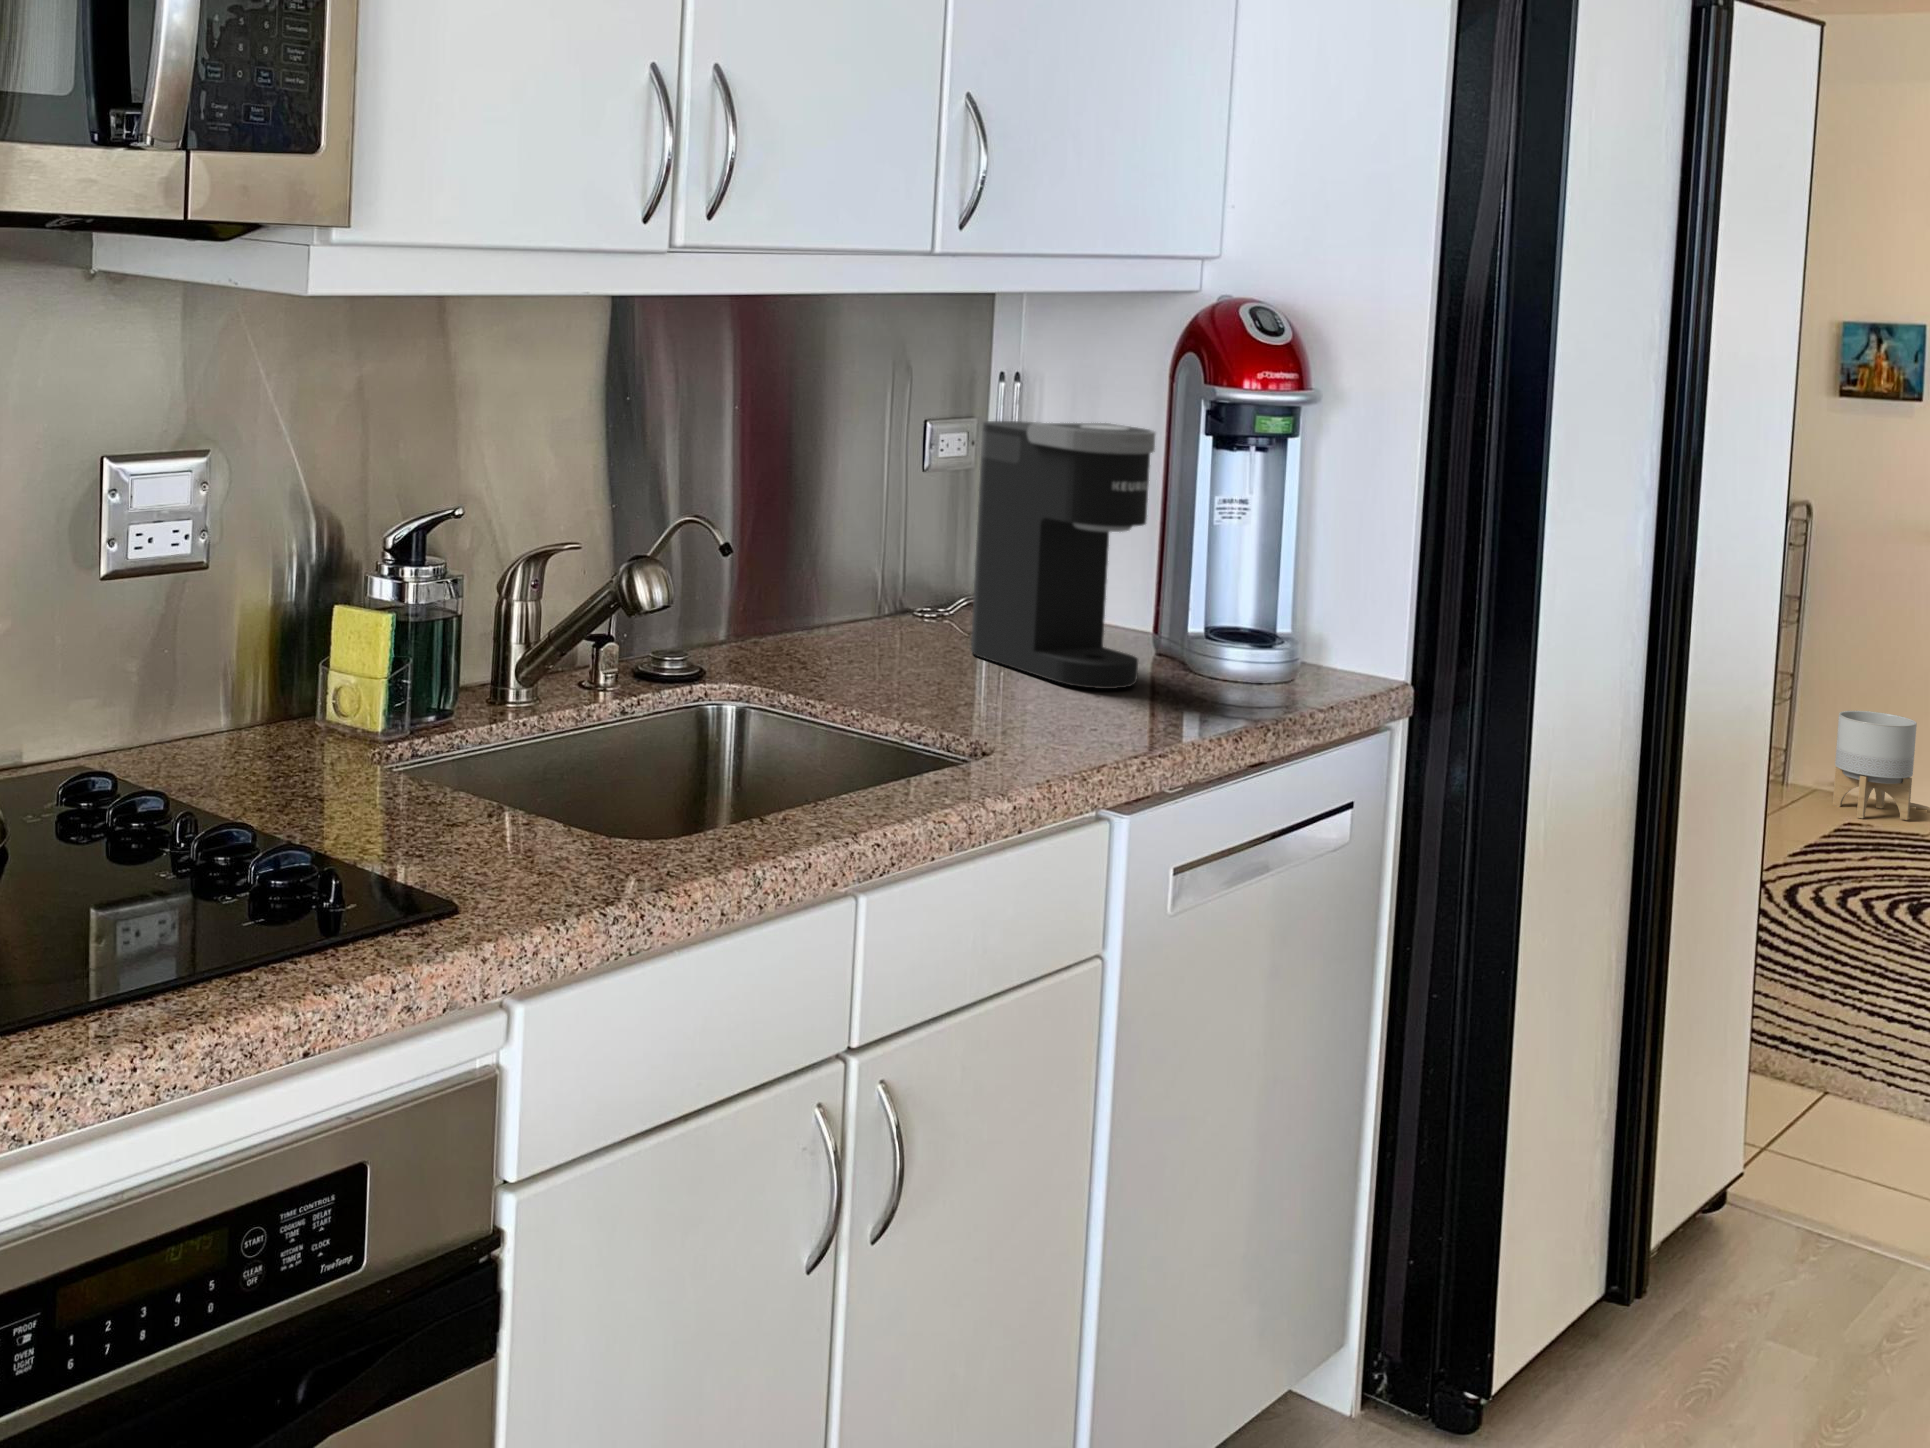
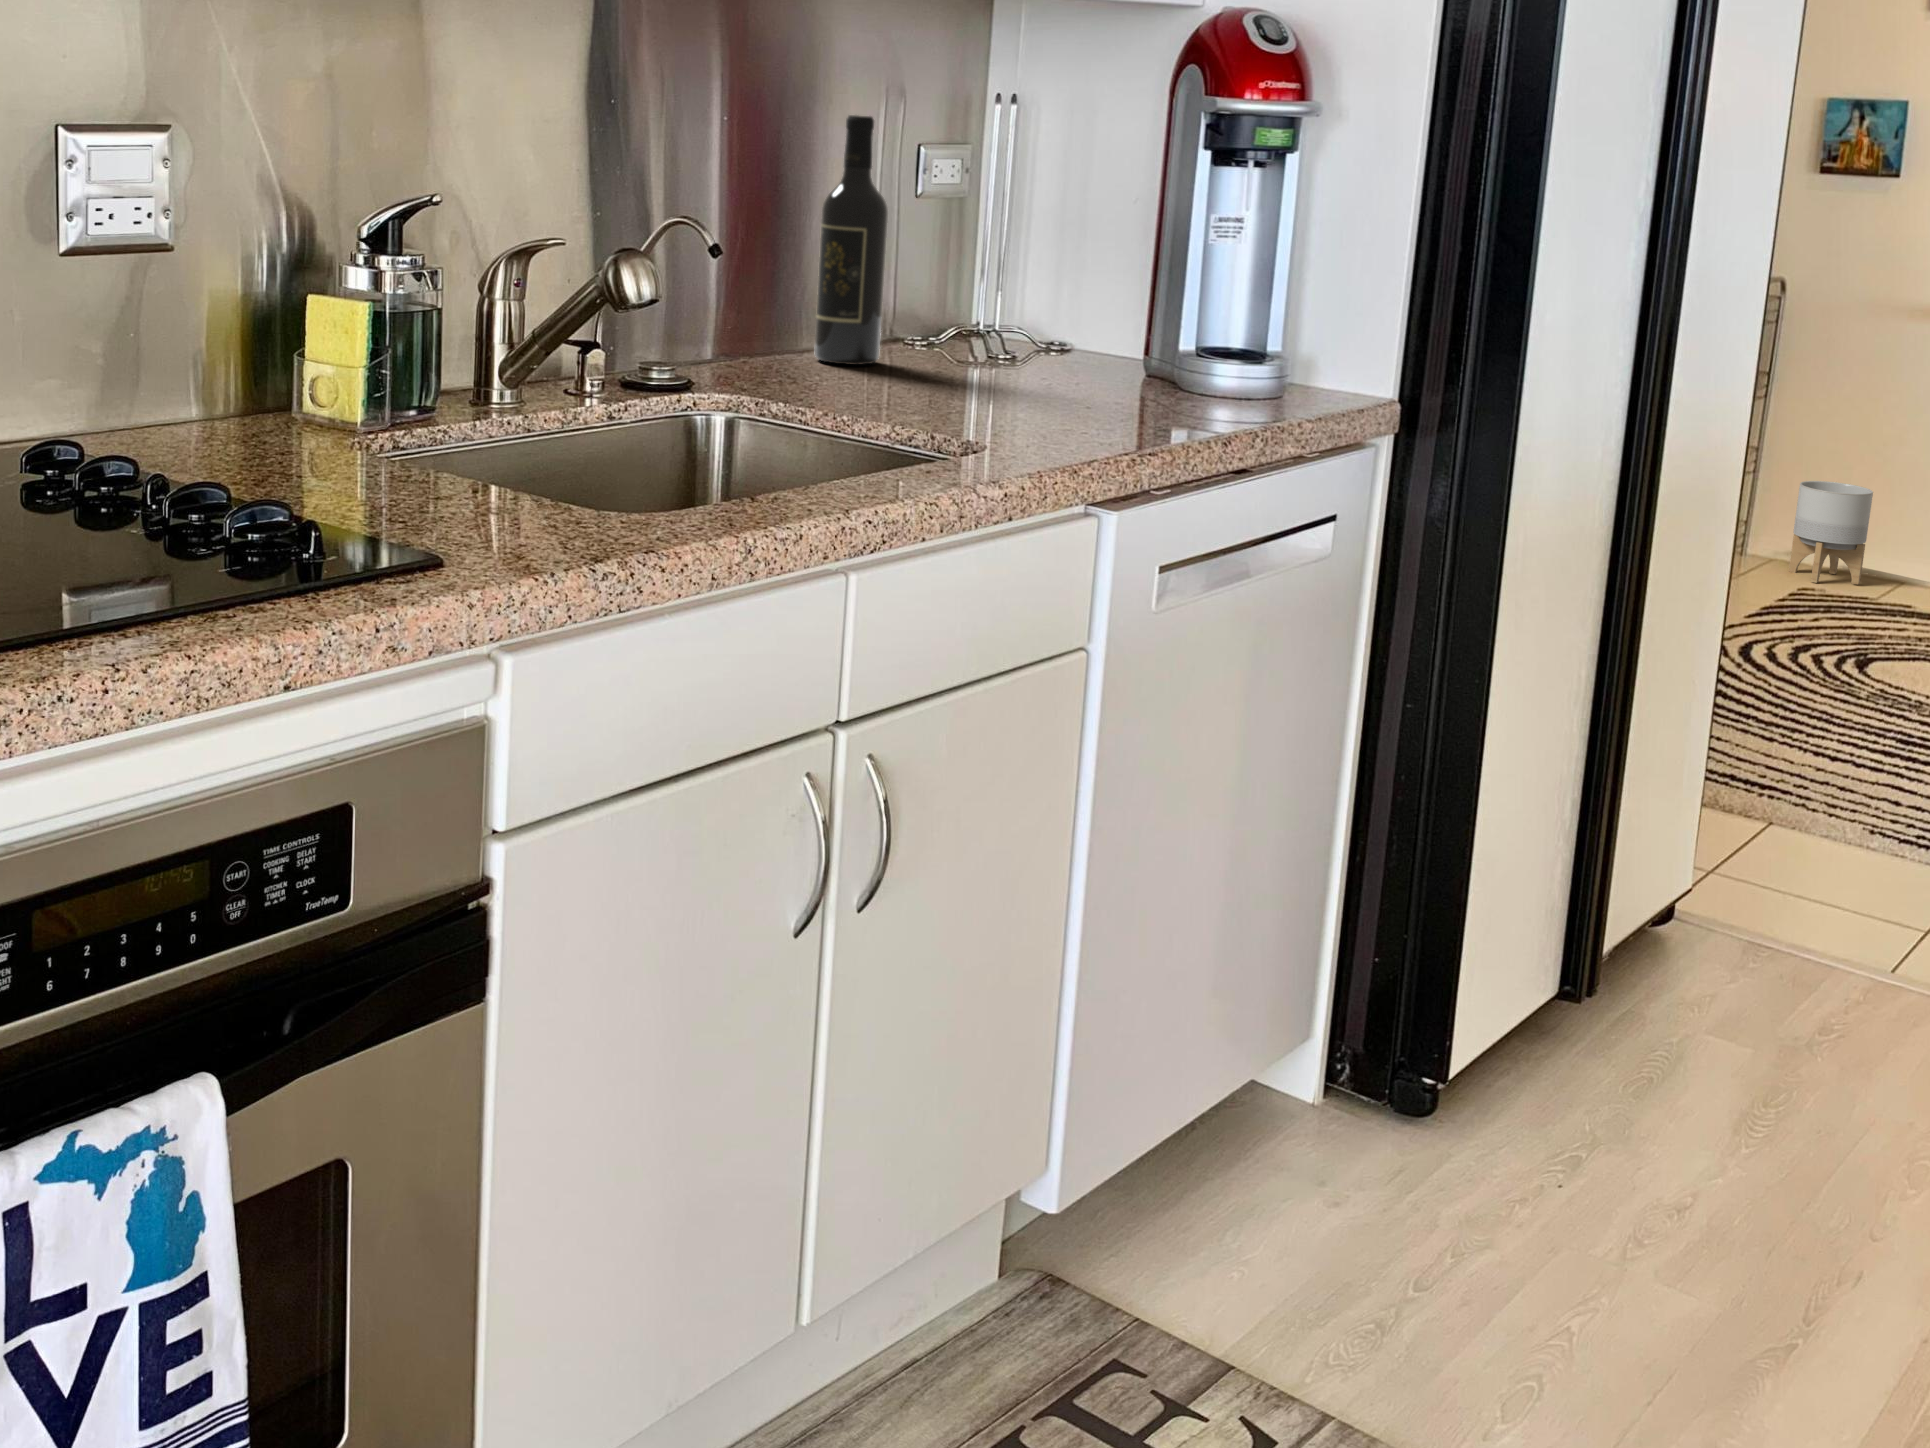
wine bottle: none [822,404,893,649] -> present [815,115,888,365]
coffee maker: present [971,421,1155,689] -> none [964,132,1155,399]

